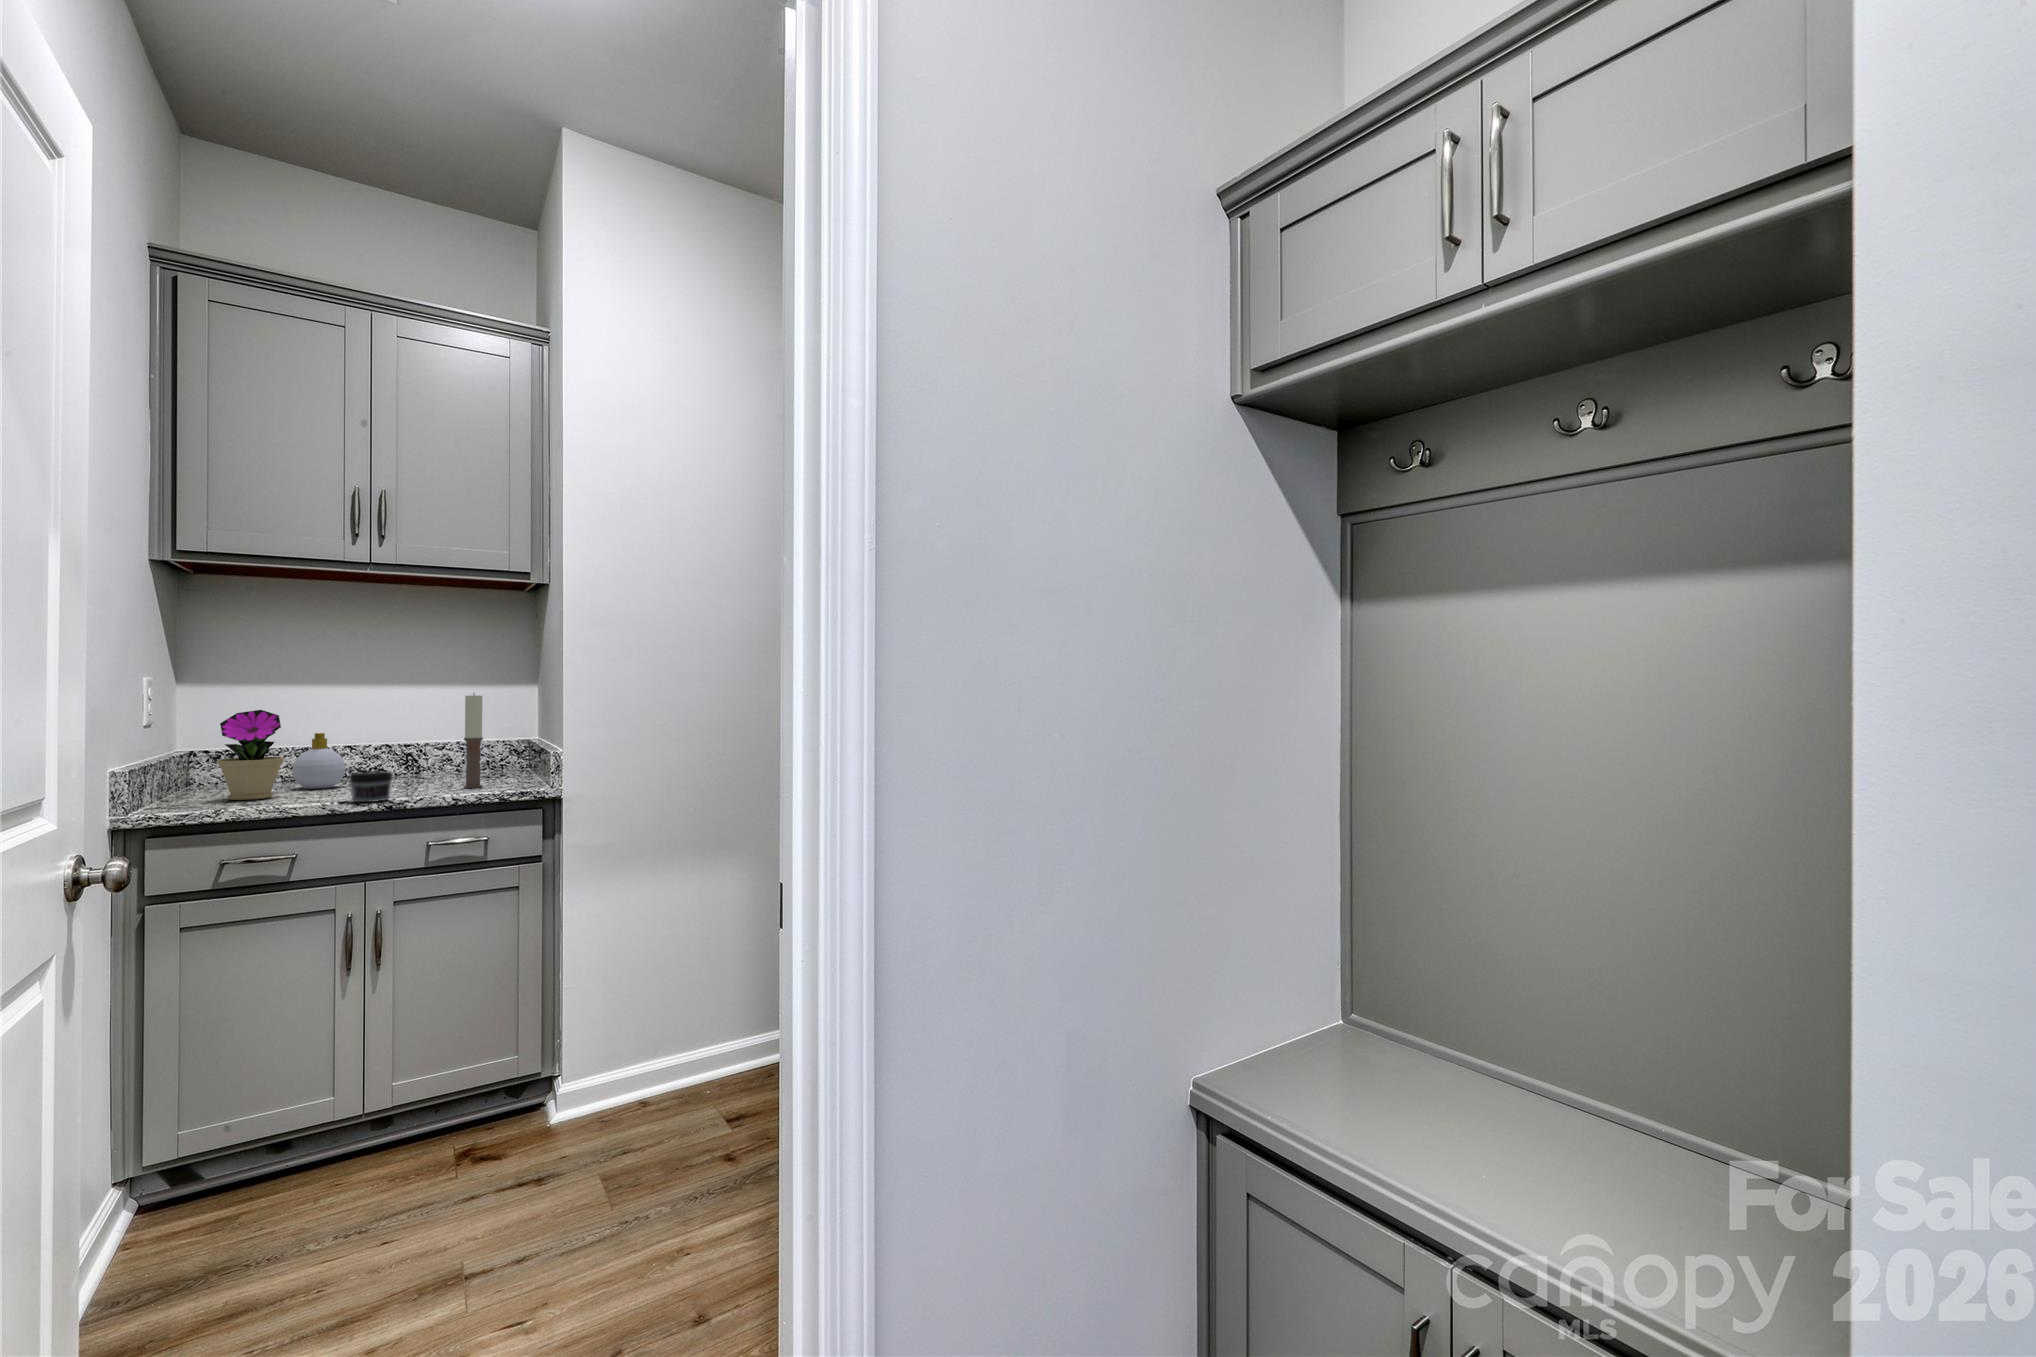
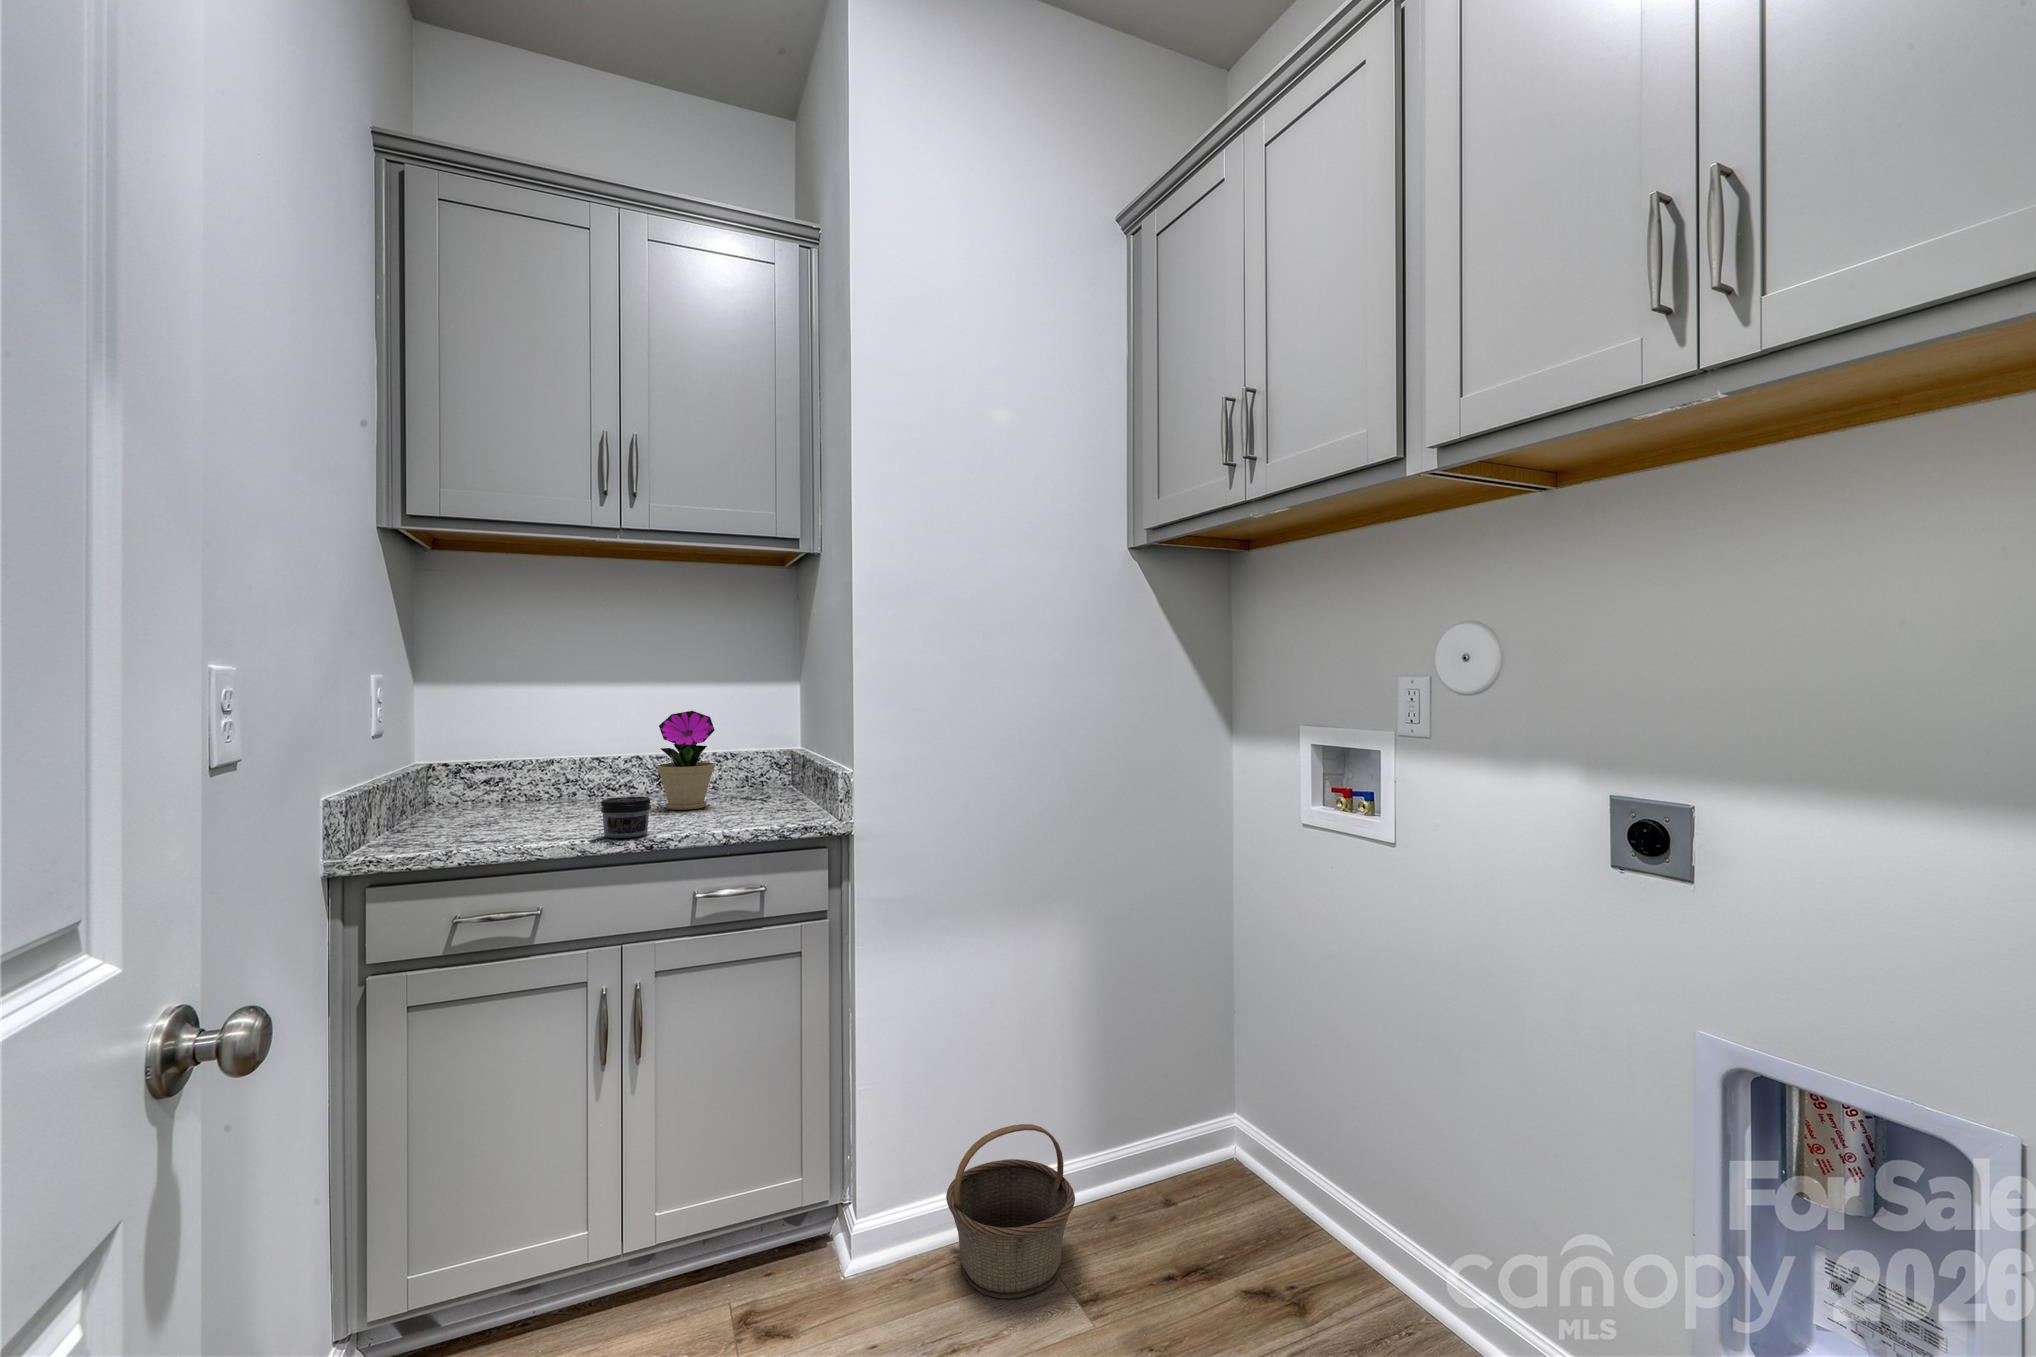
candle: present [464,693,483,788] -> none [728,693,749,815]
flower pot: present [218,710,284,800] -> present [657,711,715,810]
soap bottle: present [292,733,345,789] -> none [536,743,594,812]
basket: none [633,1006,732,1125] -> present [946,1124,1075,1299]

